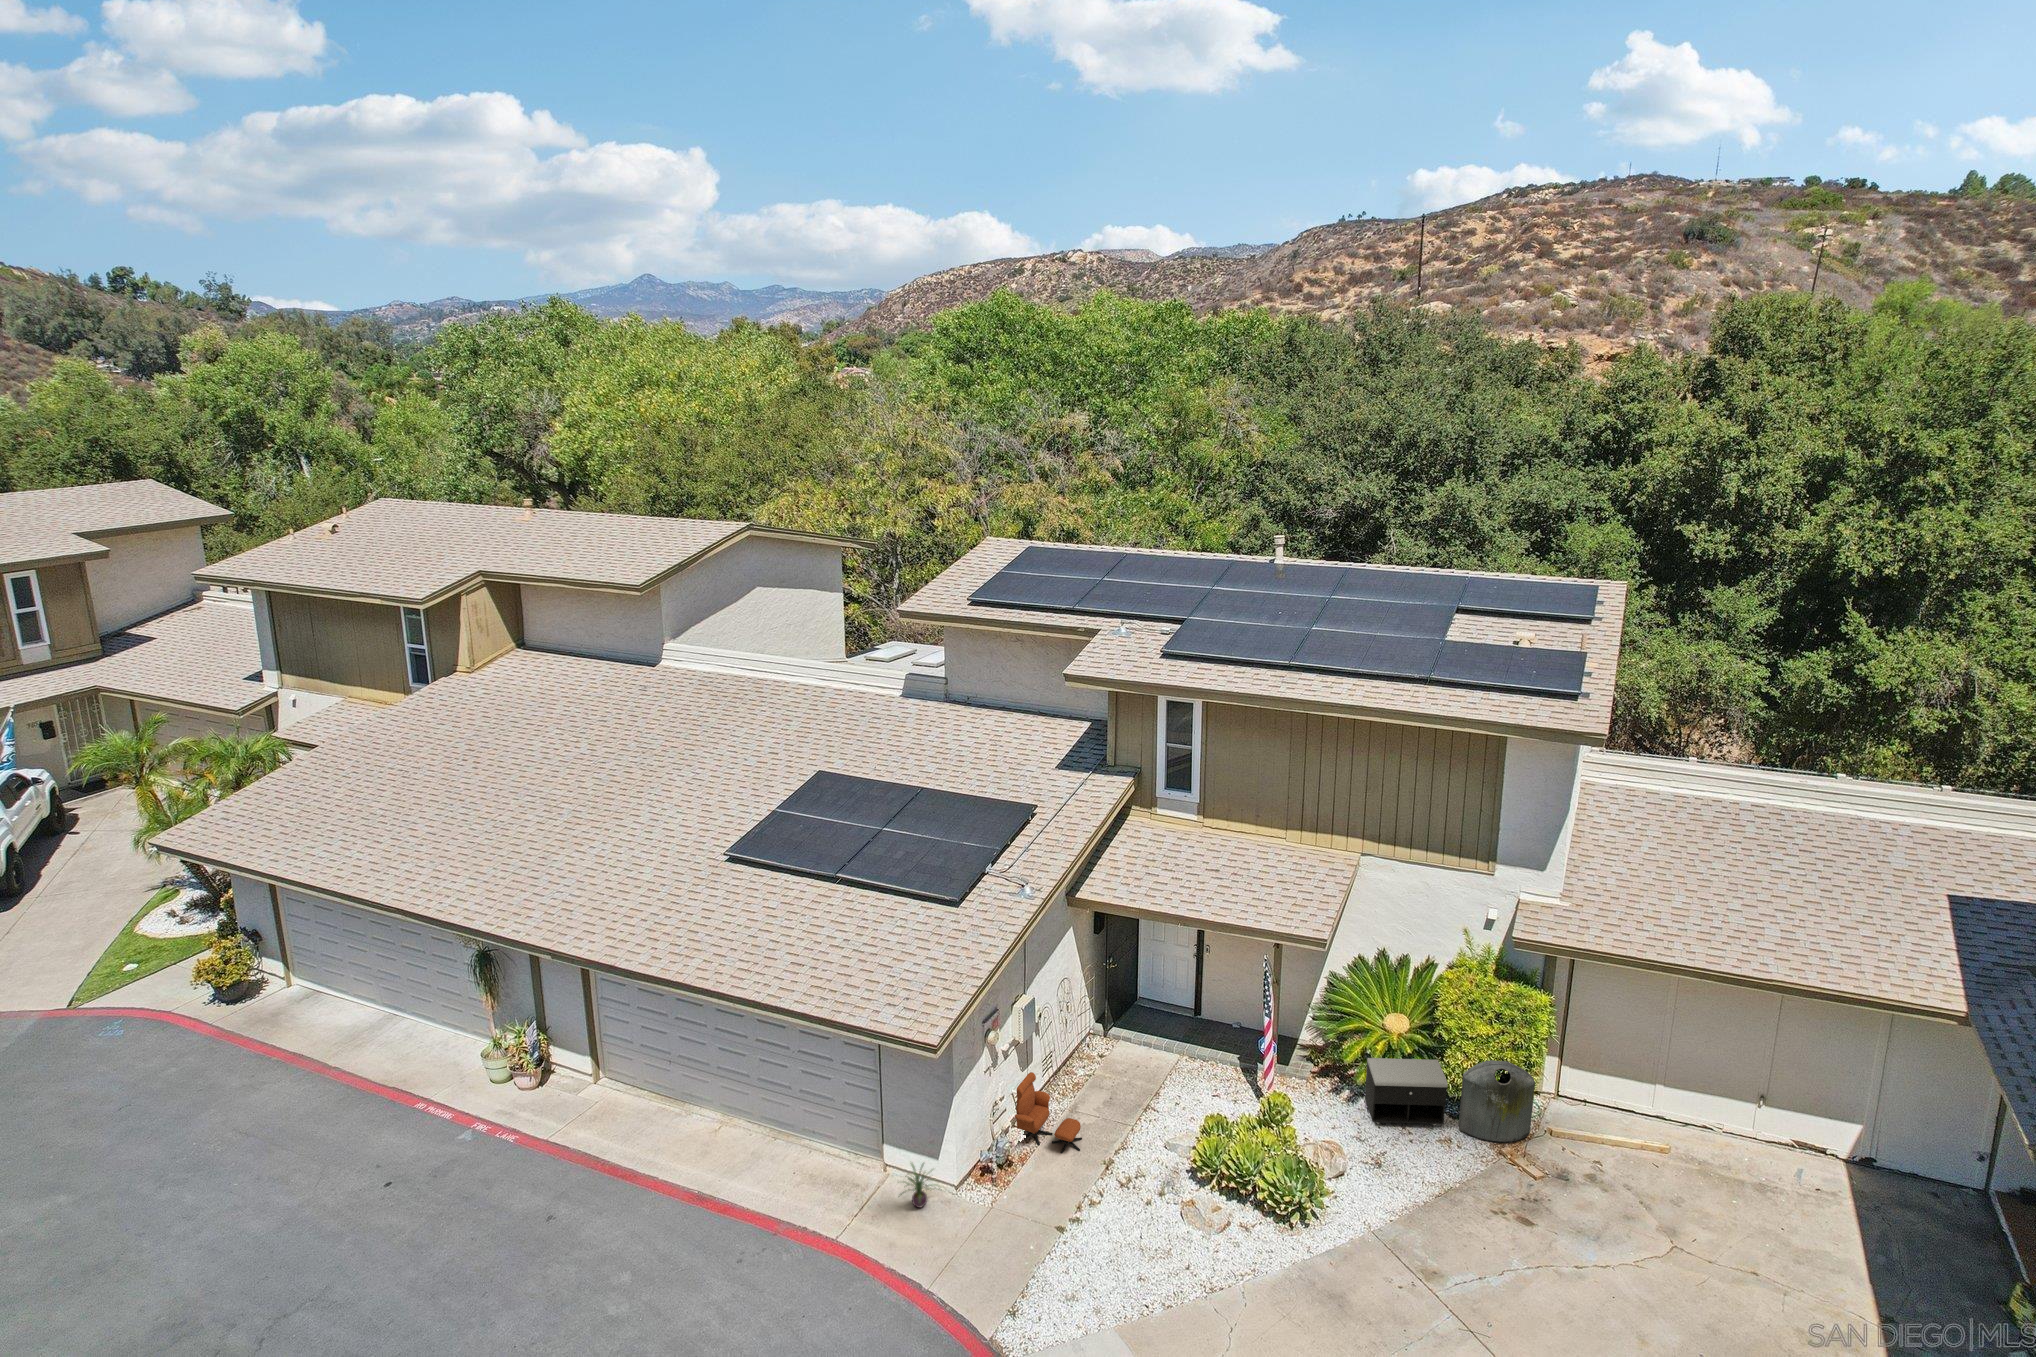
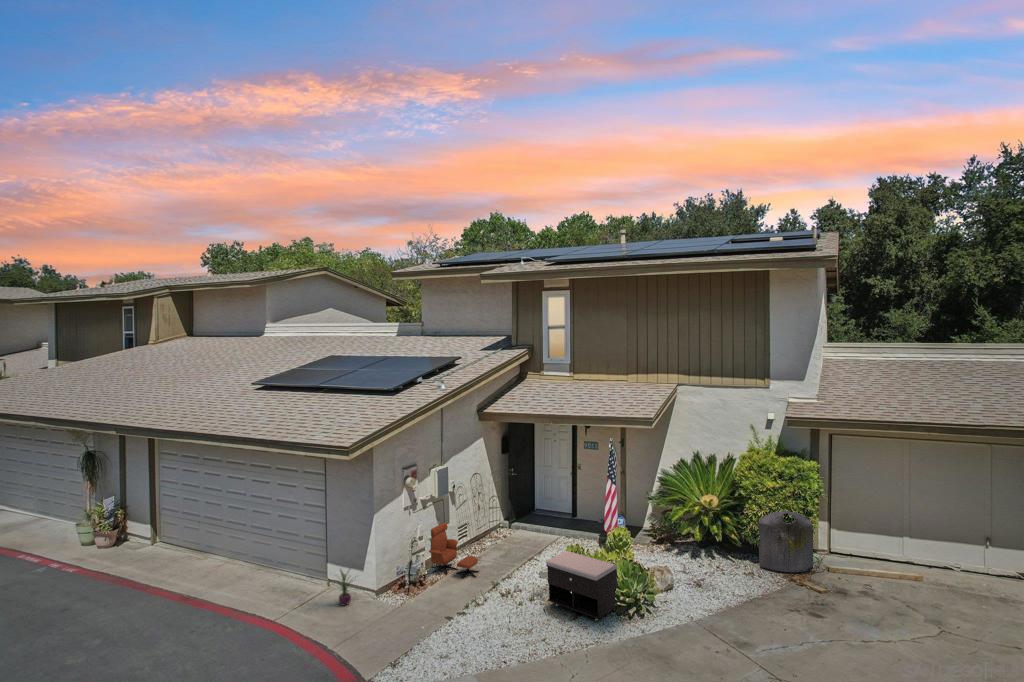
storage bench: present [1365,1058,1448,1126] -> present [546,551,617,621]

